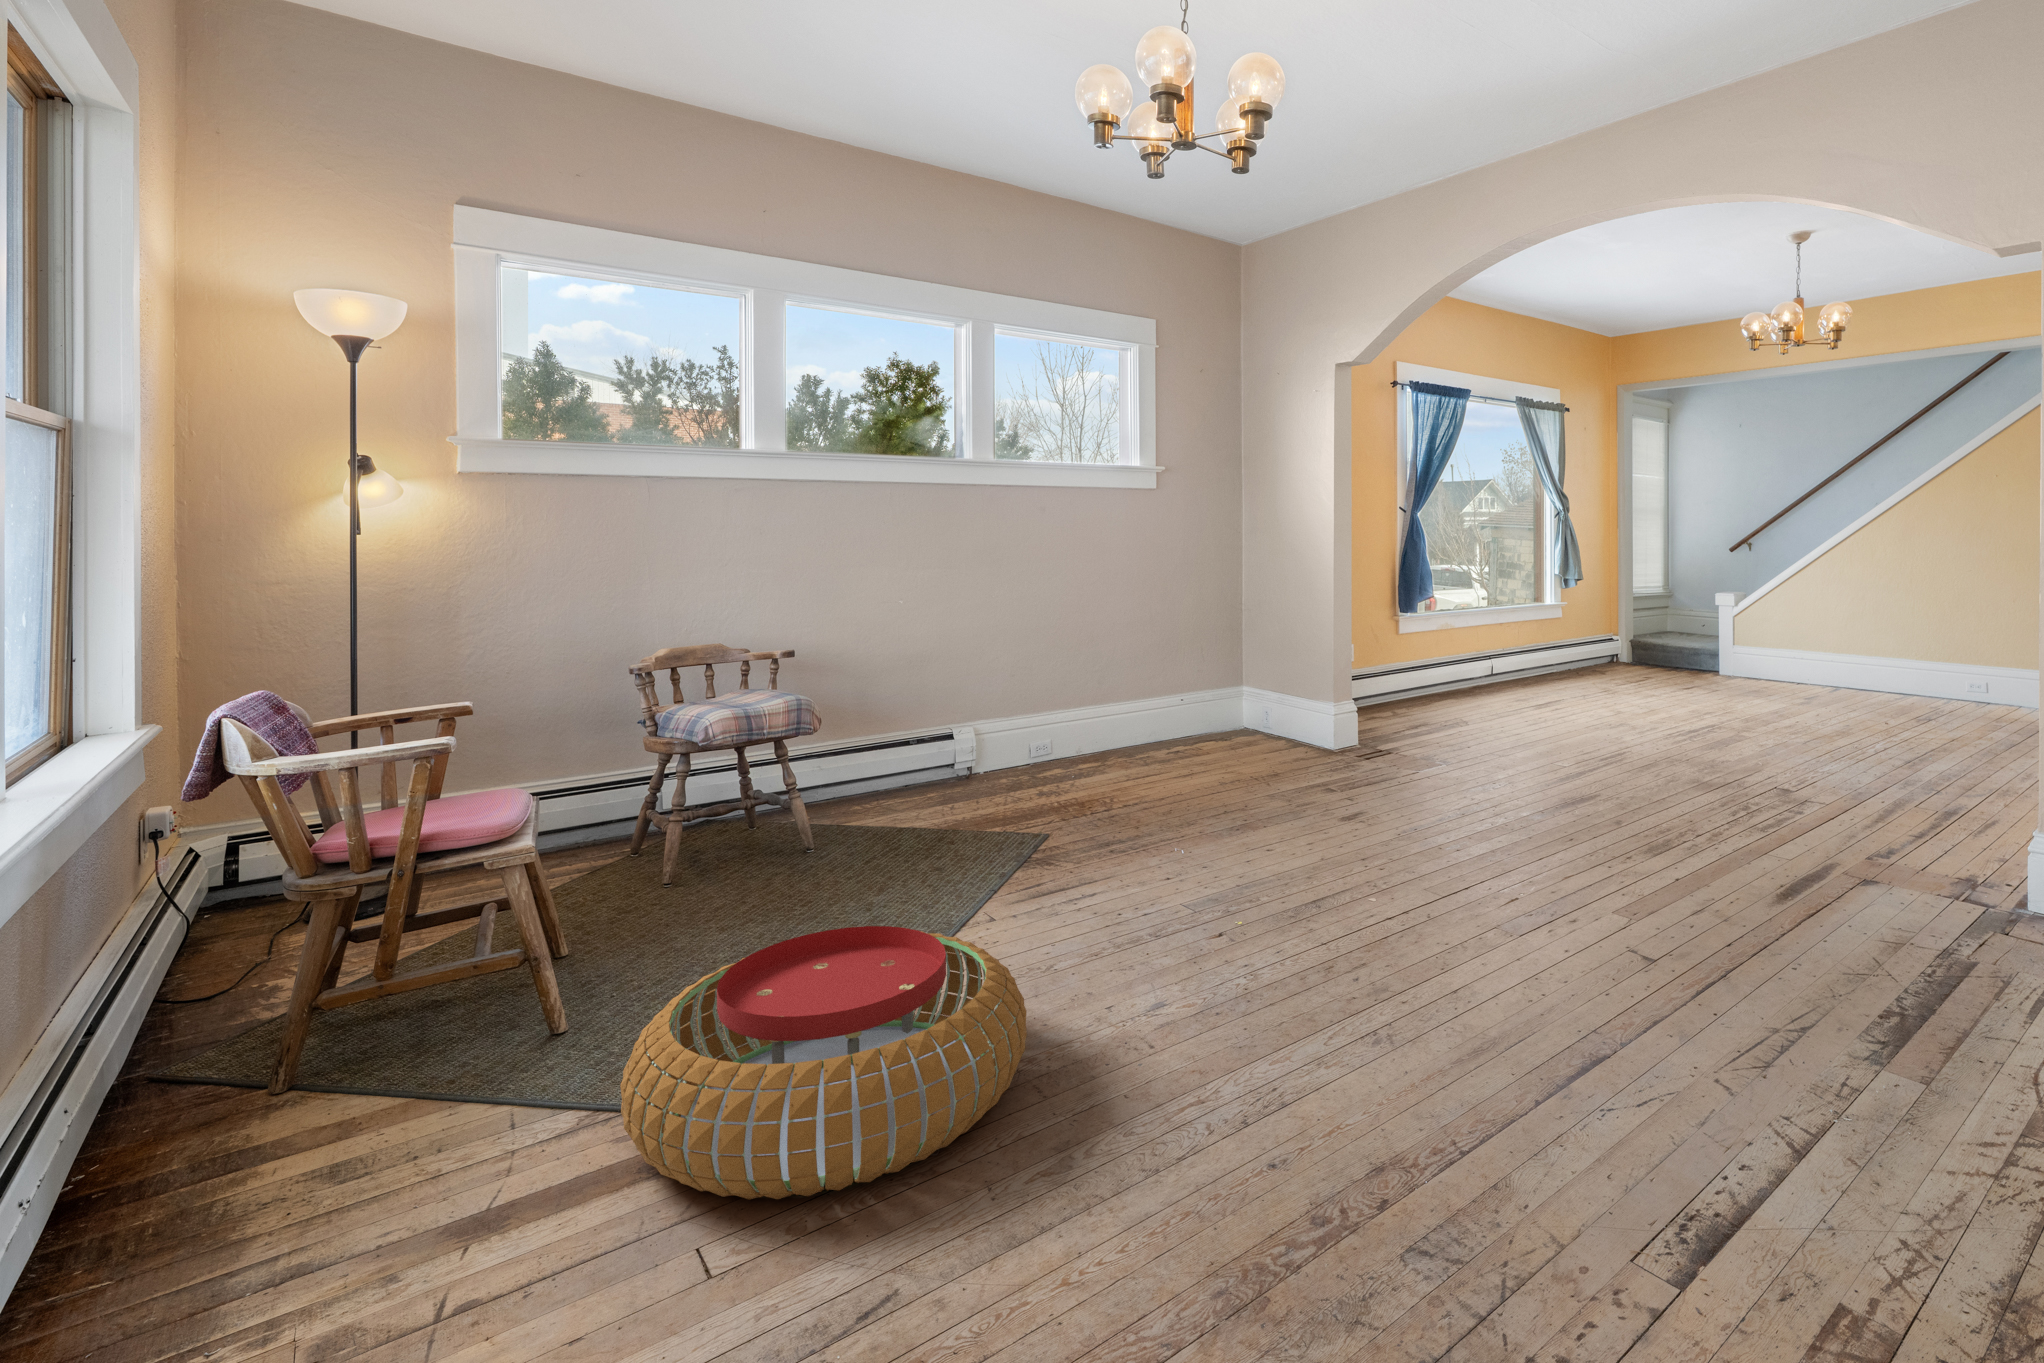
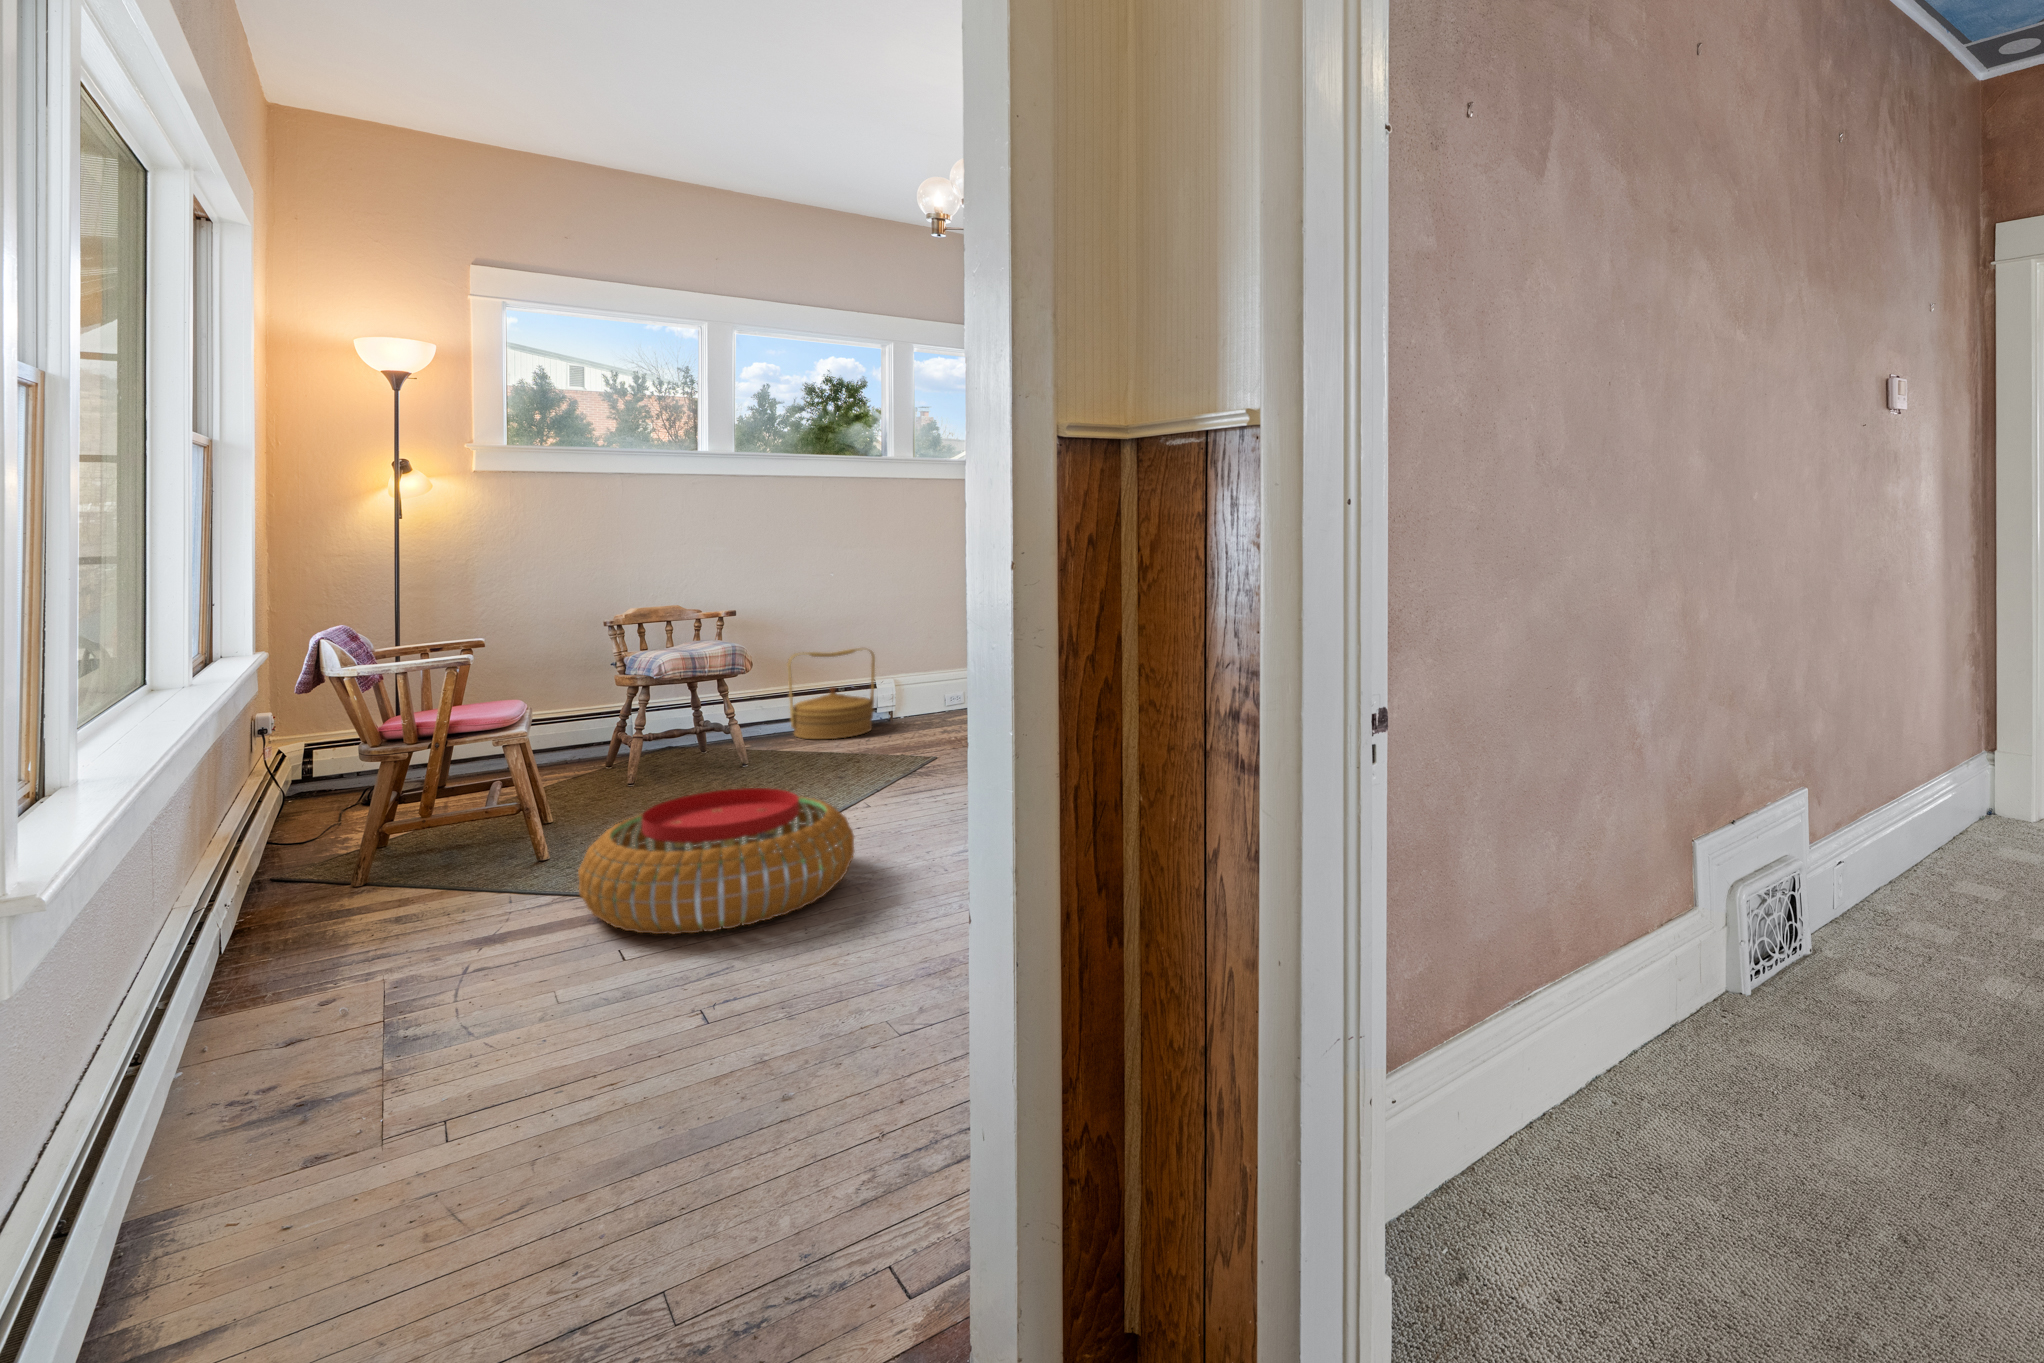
woven basket: none [853,691,958,809] -> present [787,648,875,739]

